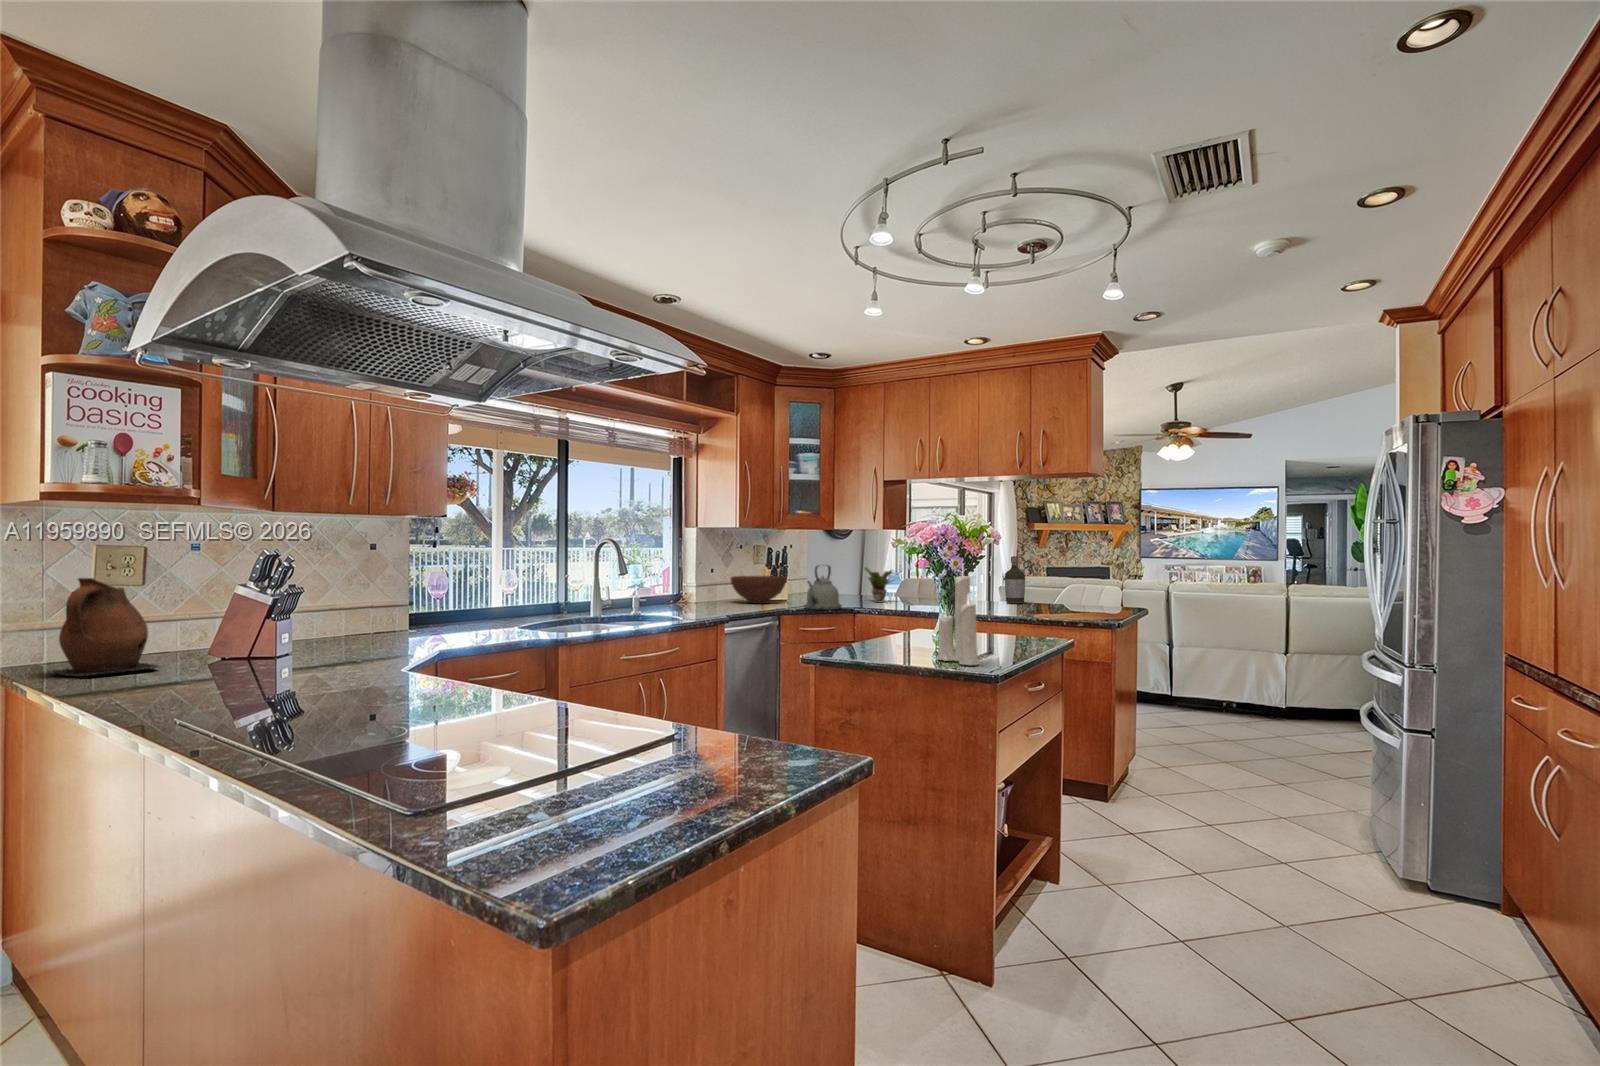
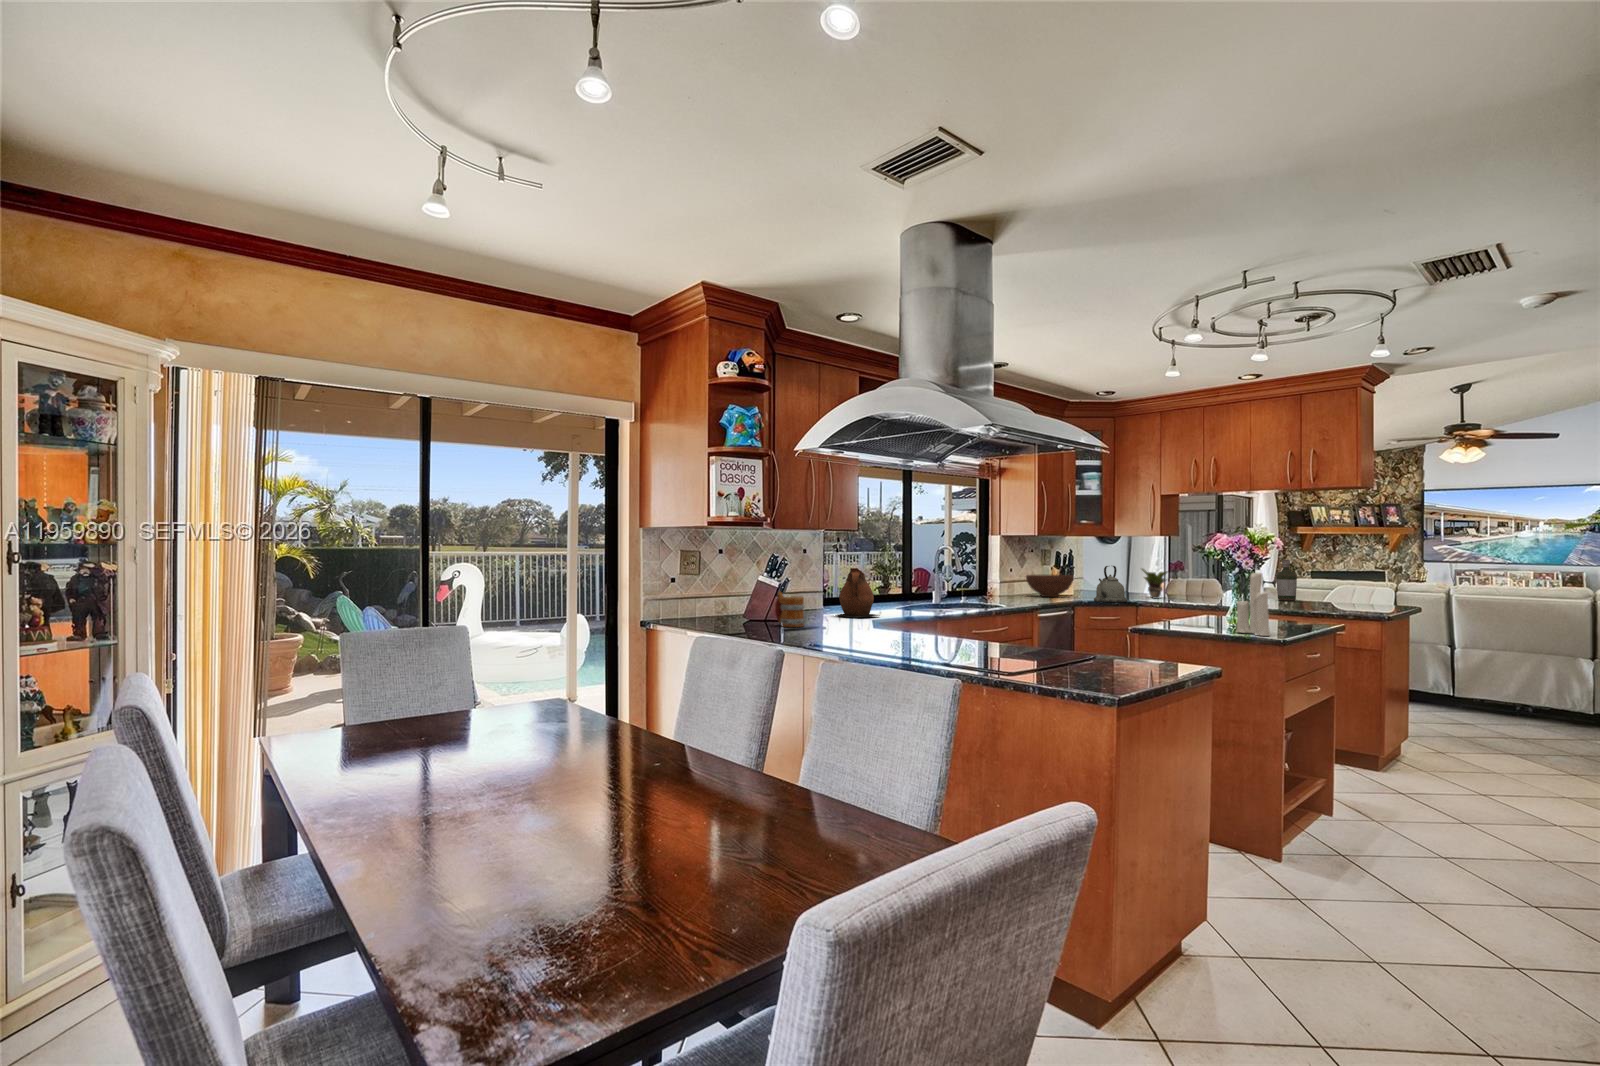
ceramic pitcher: present [55,578,159,676] -> present [838,568,880,617]
mug: none [191,617,248,682] -> present [775,592,805,627]

